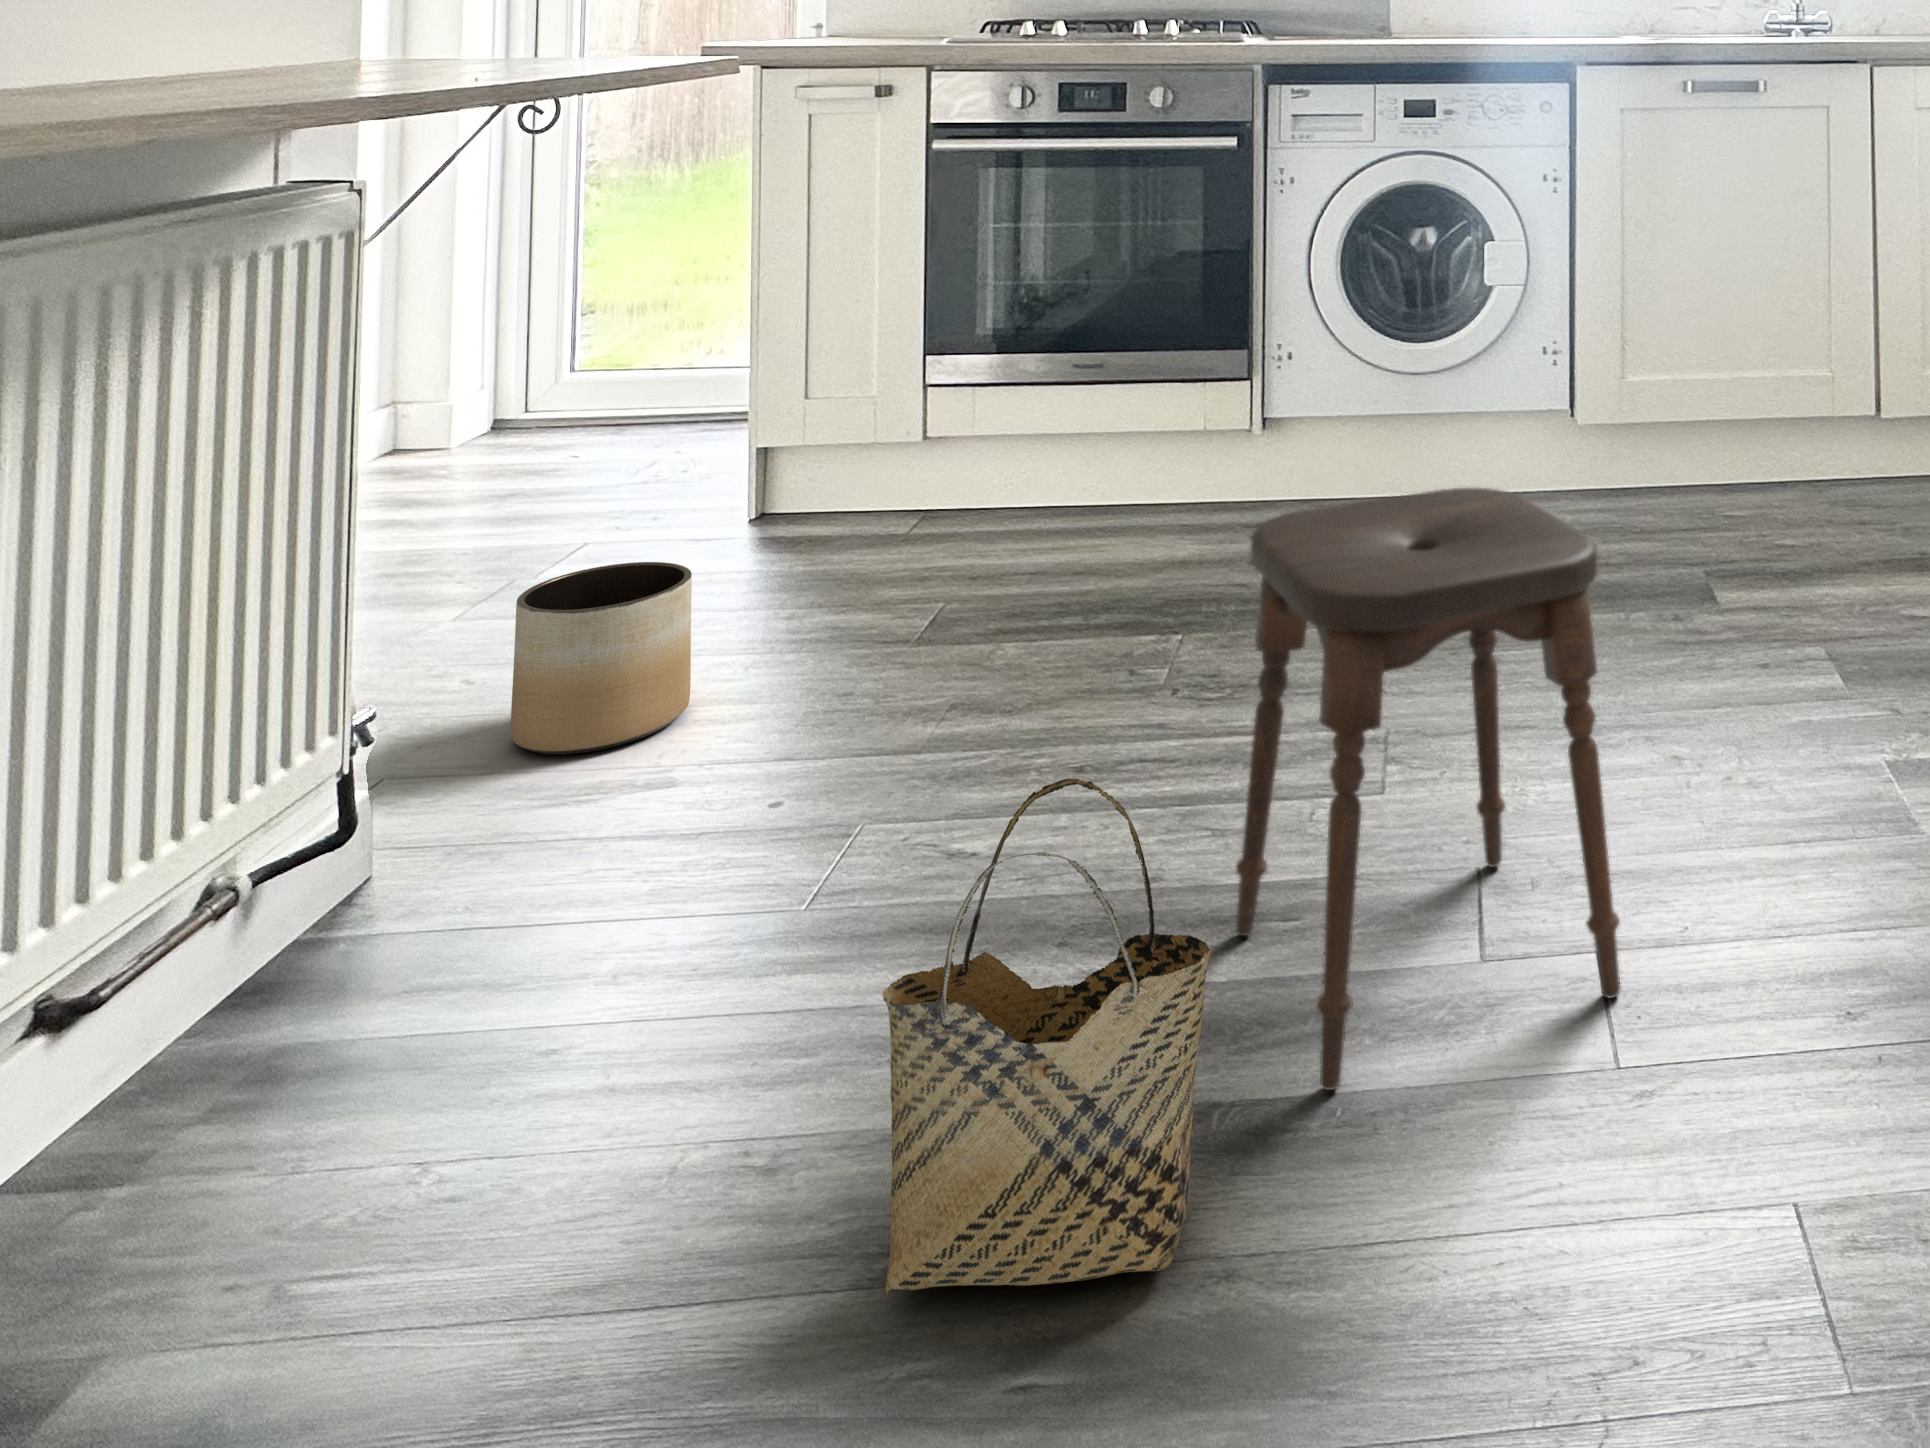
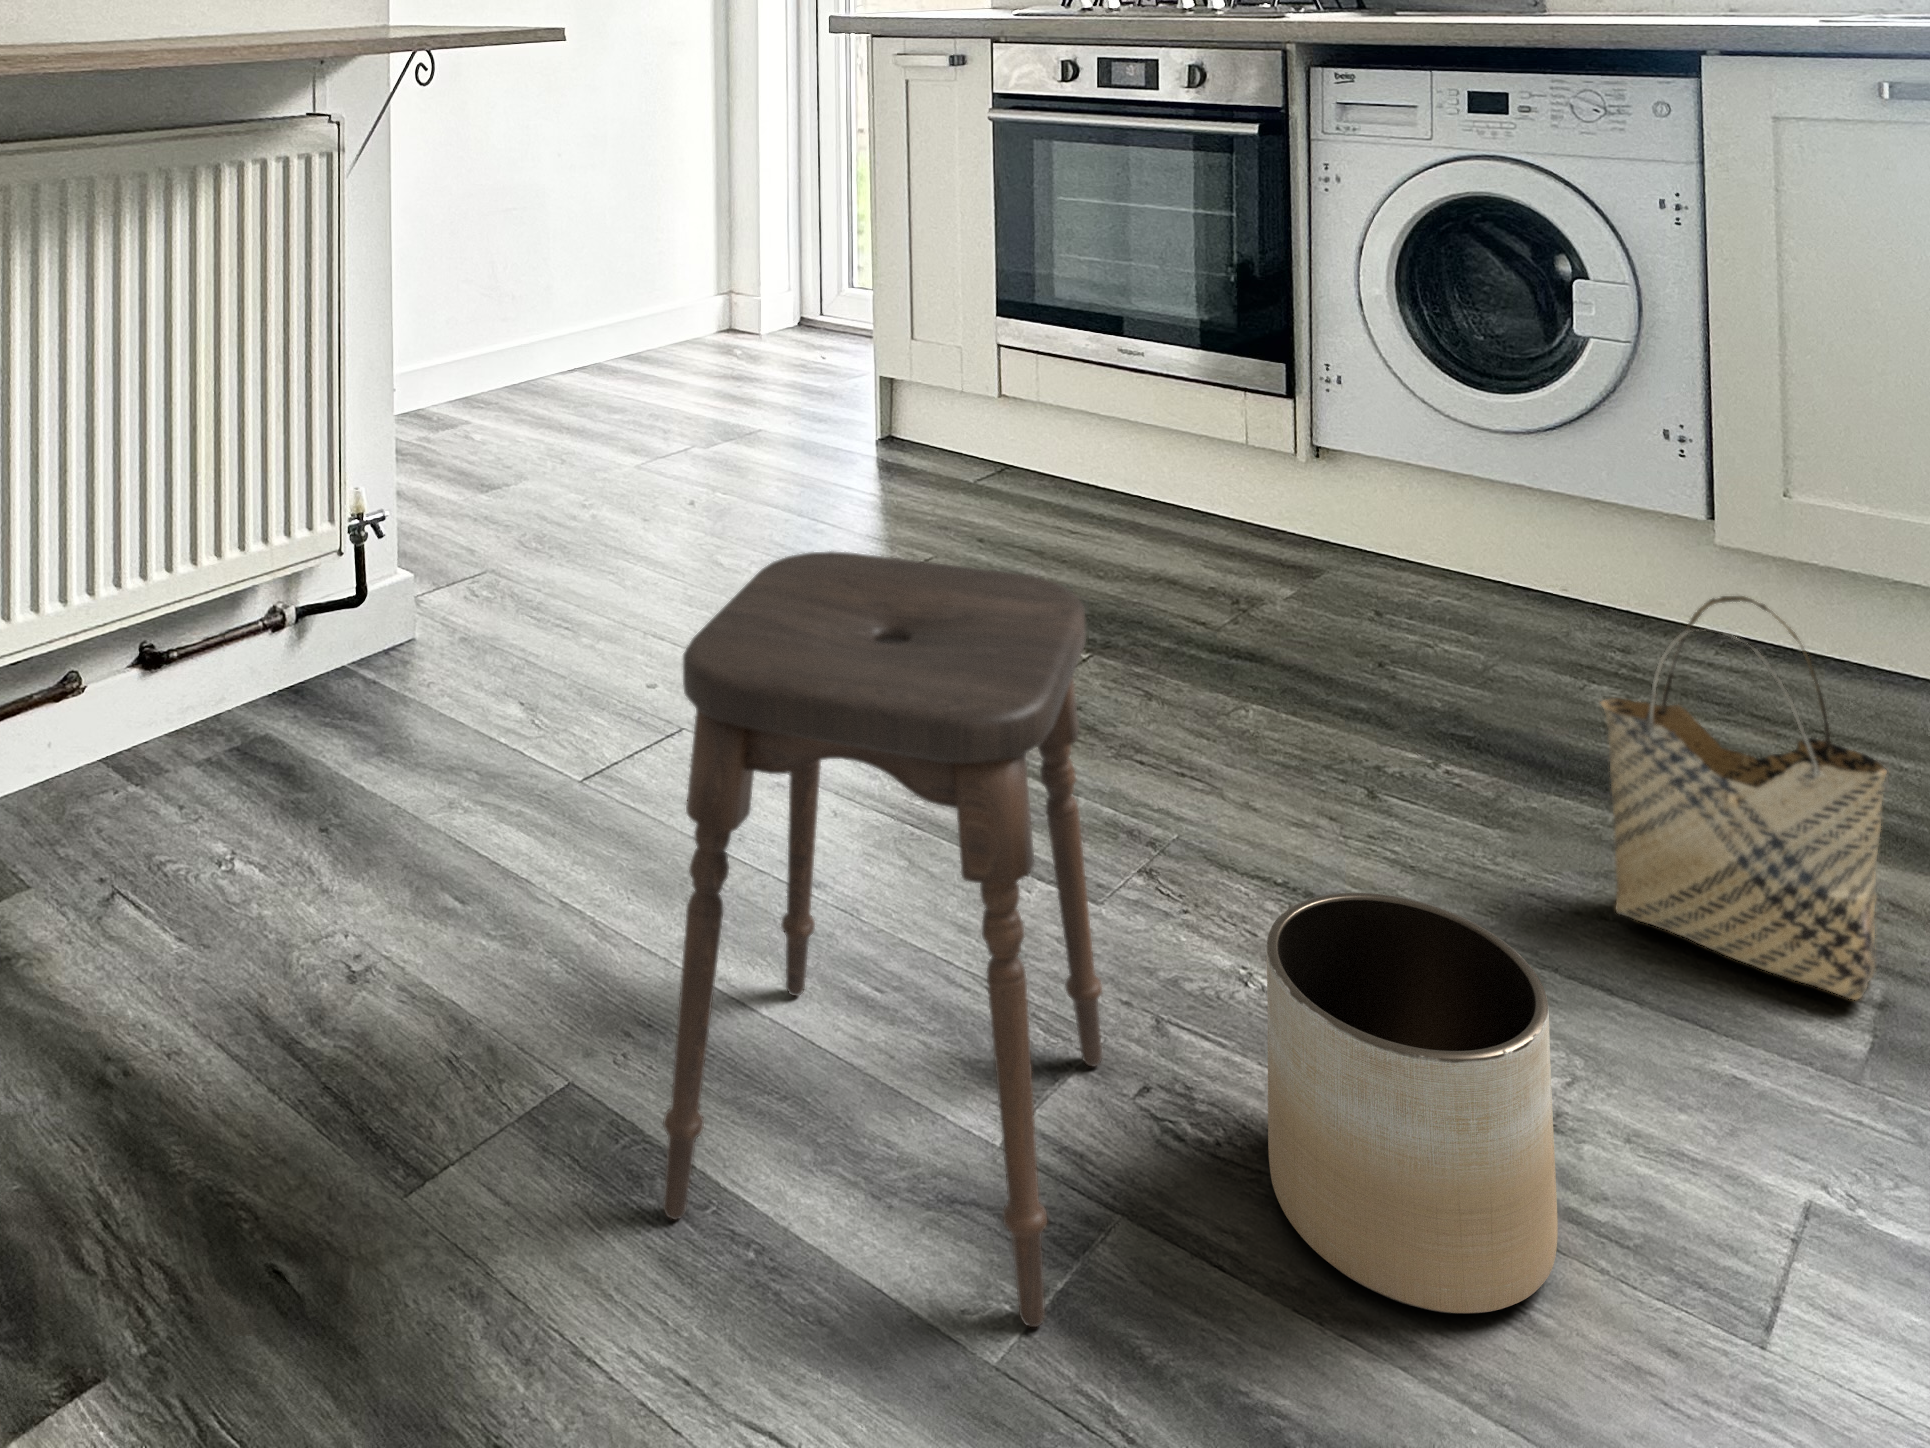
planter: present [511,562,692,754] -> present [1267,893,1558,1314]
woven basket: present [882,779,1211,1293] -> present [1601,596,1887,1000]

